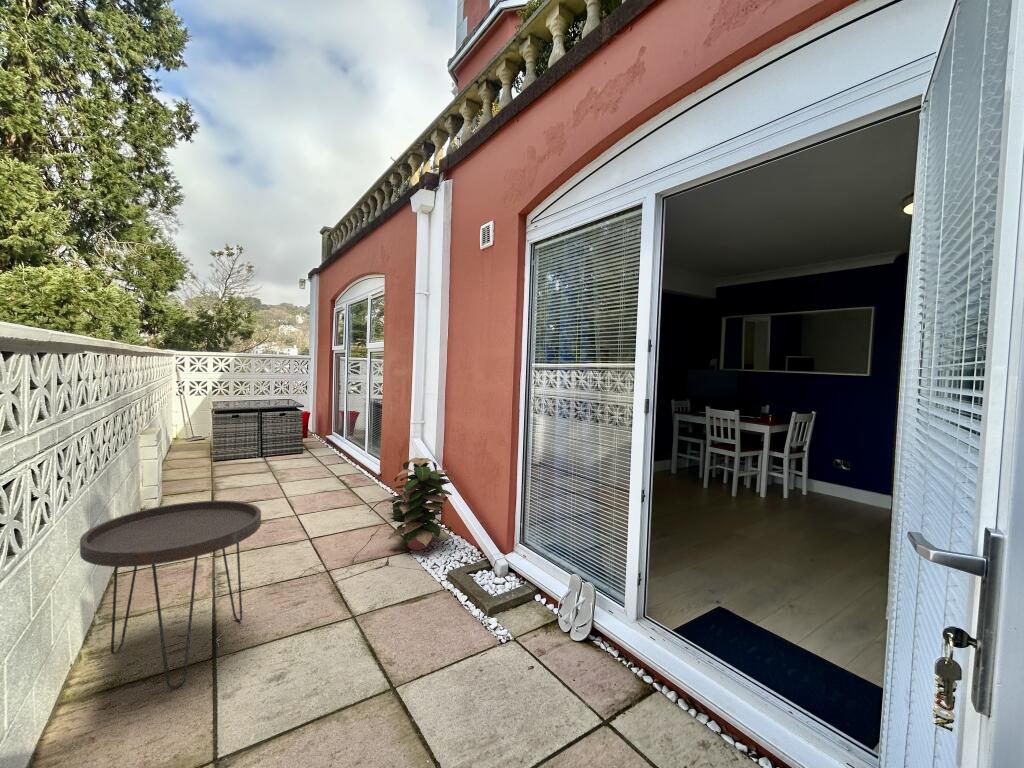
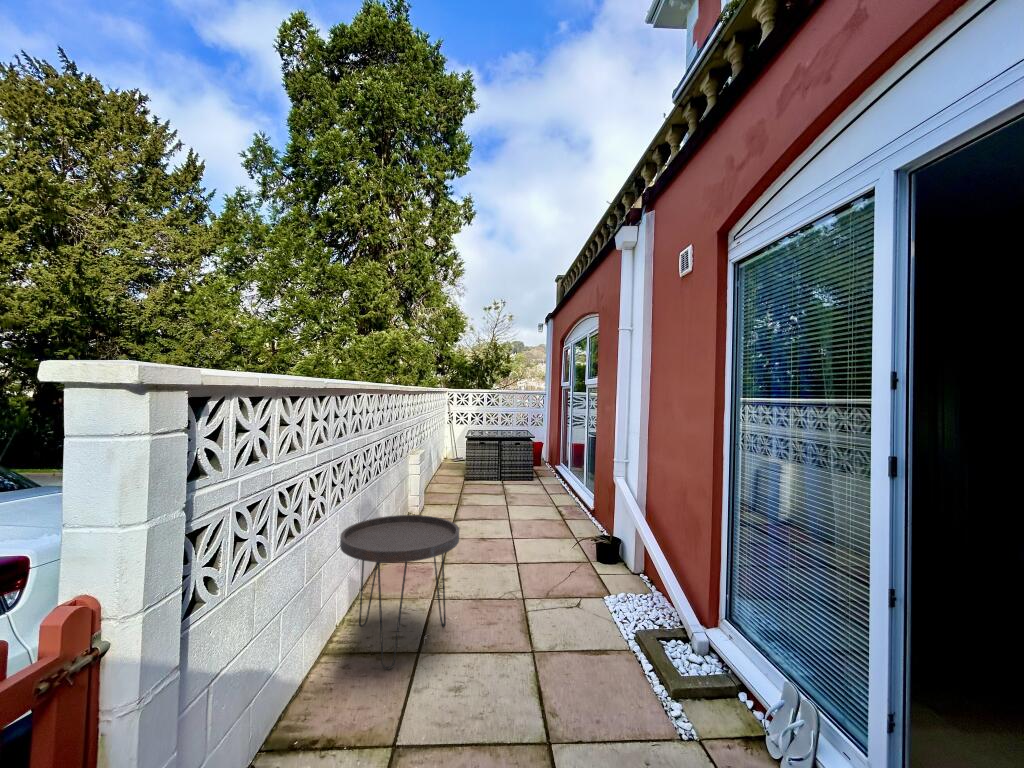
decorative plant: present [388,457,452,550] -> none [582,499,654,599]

